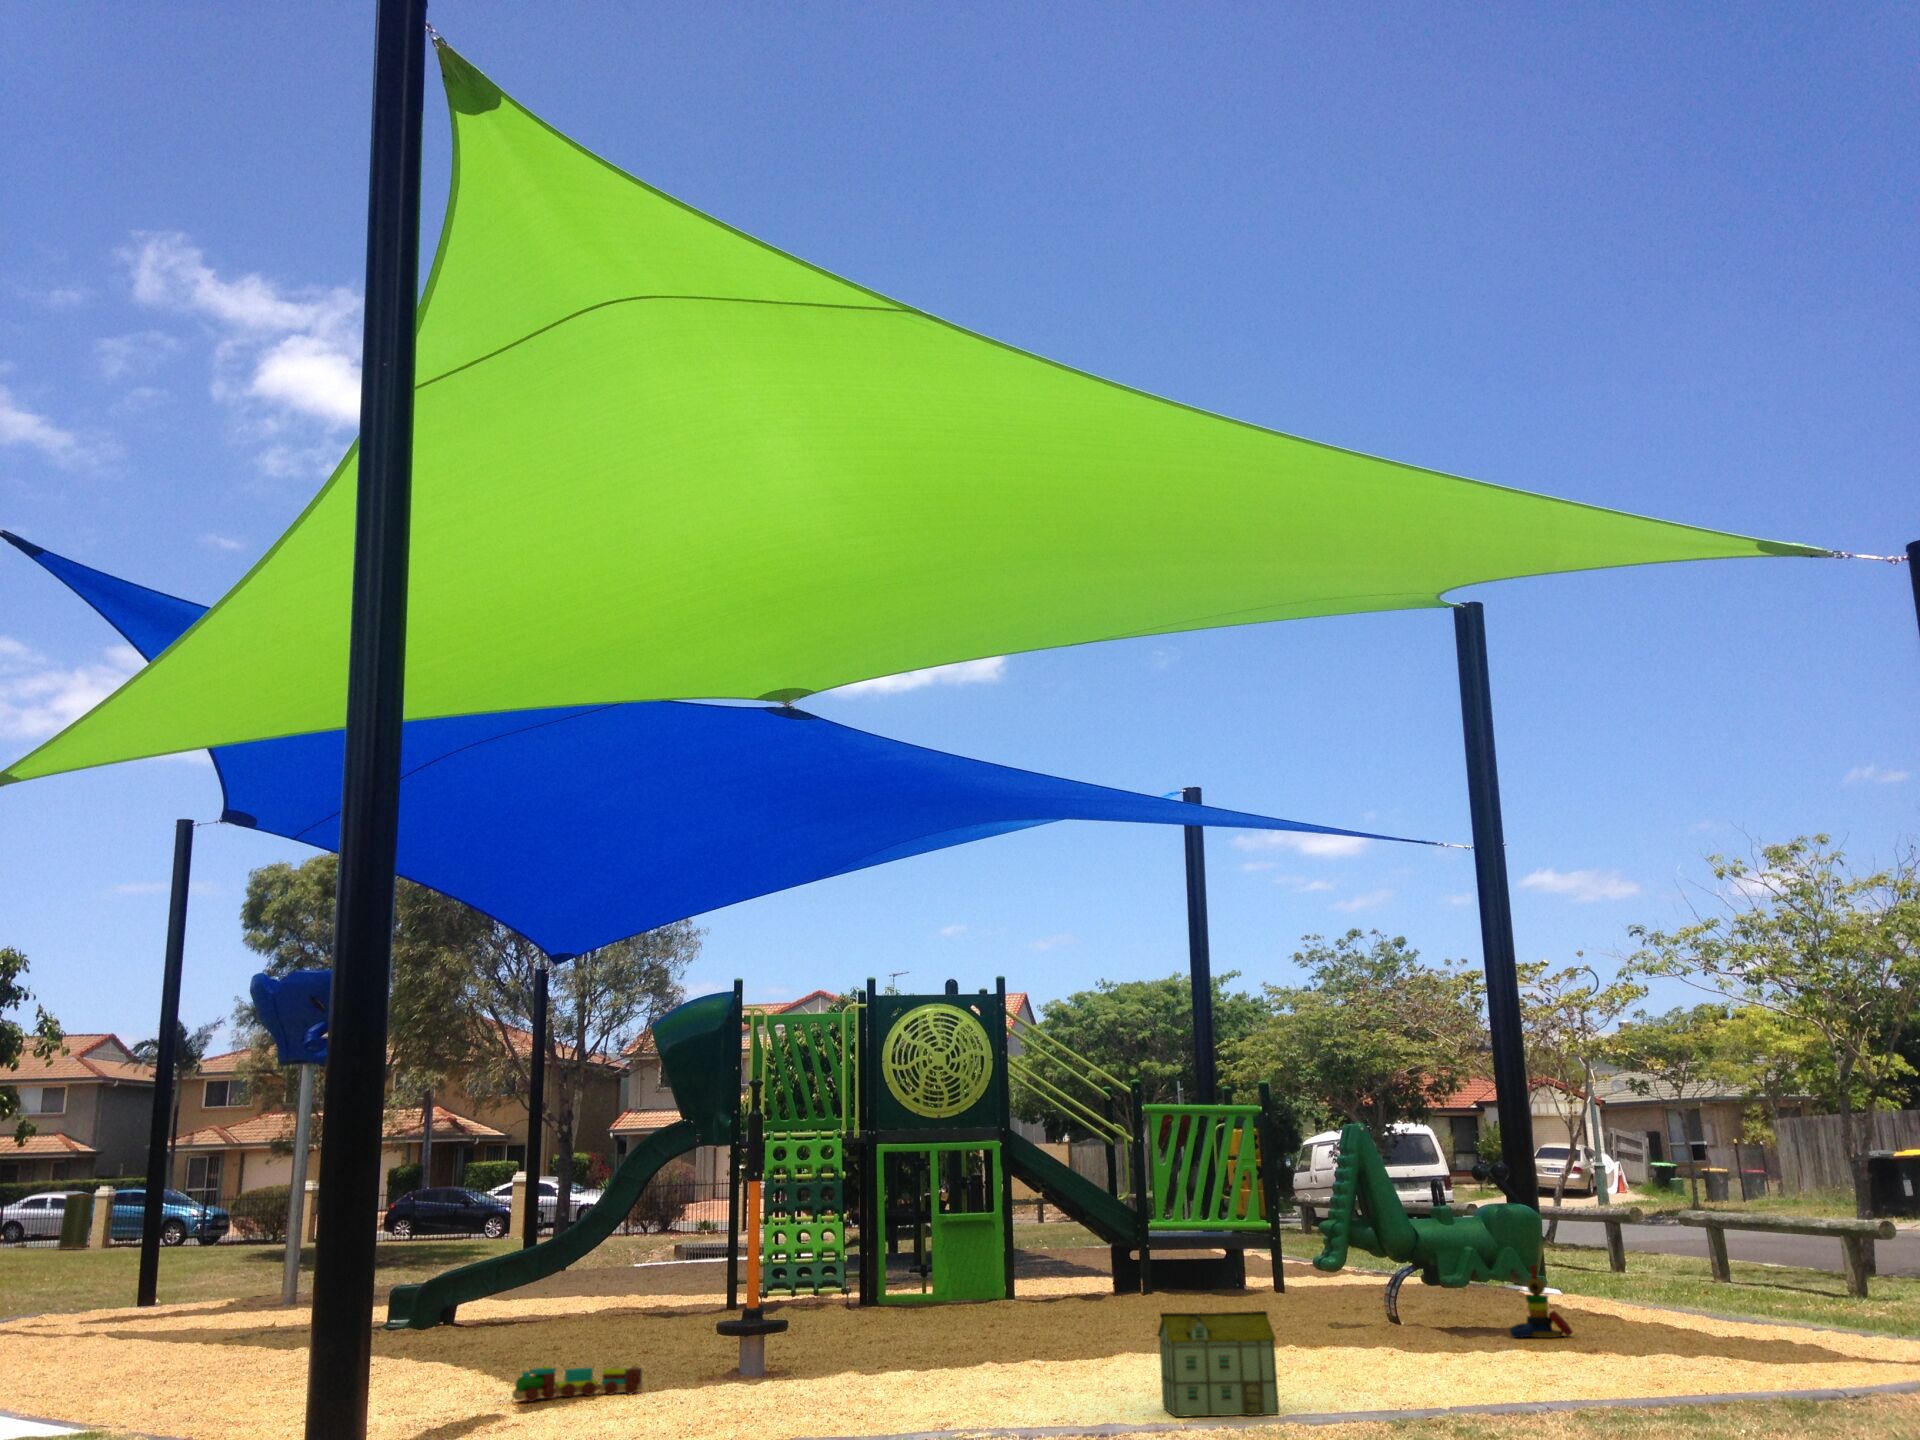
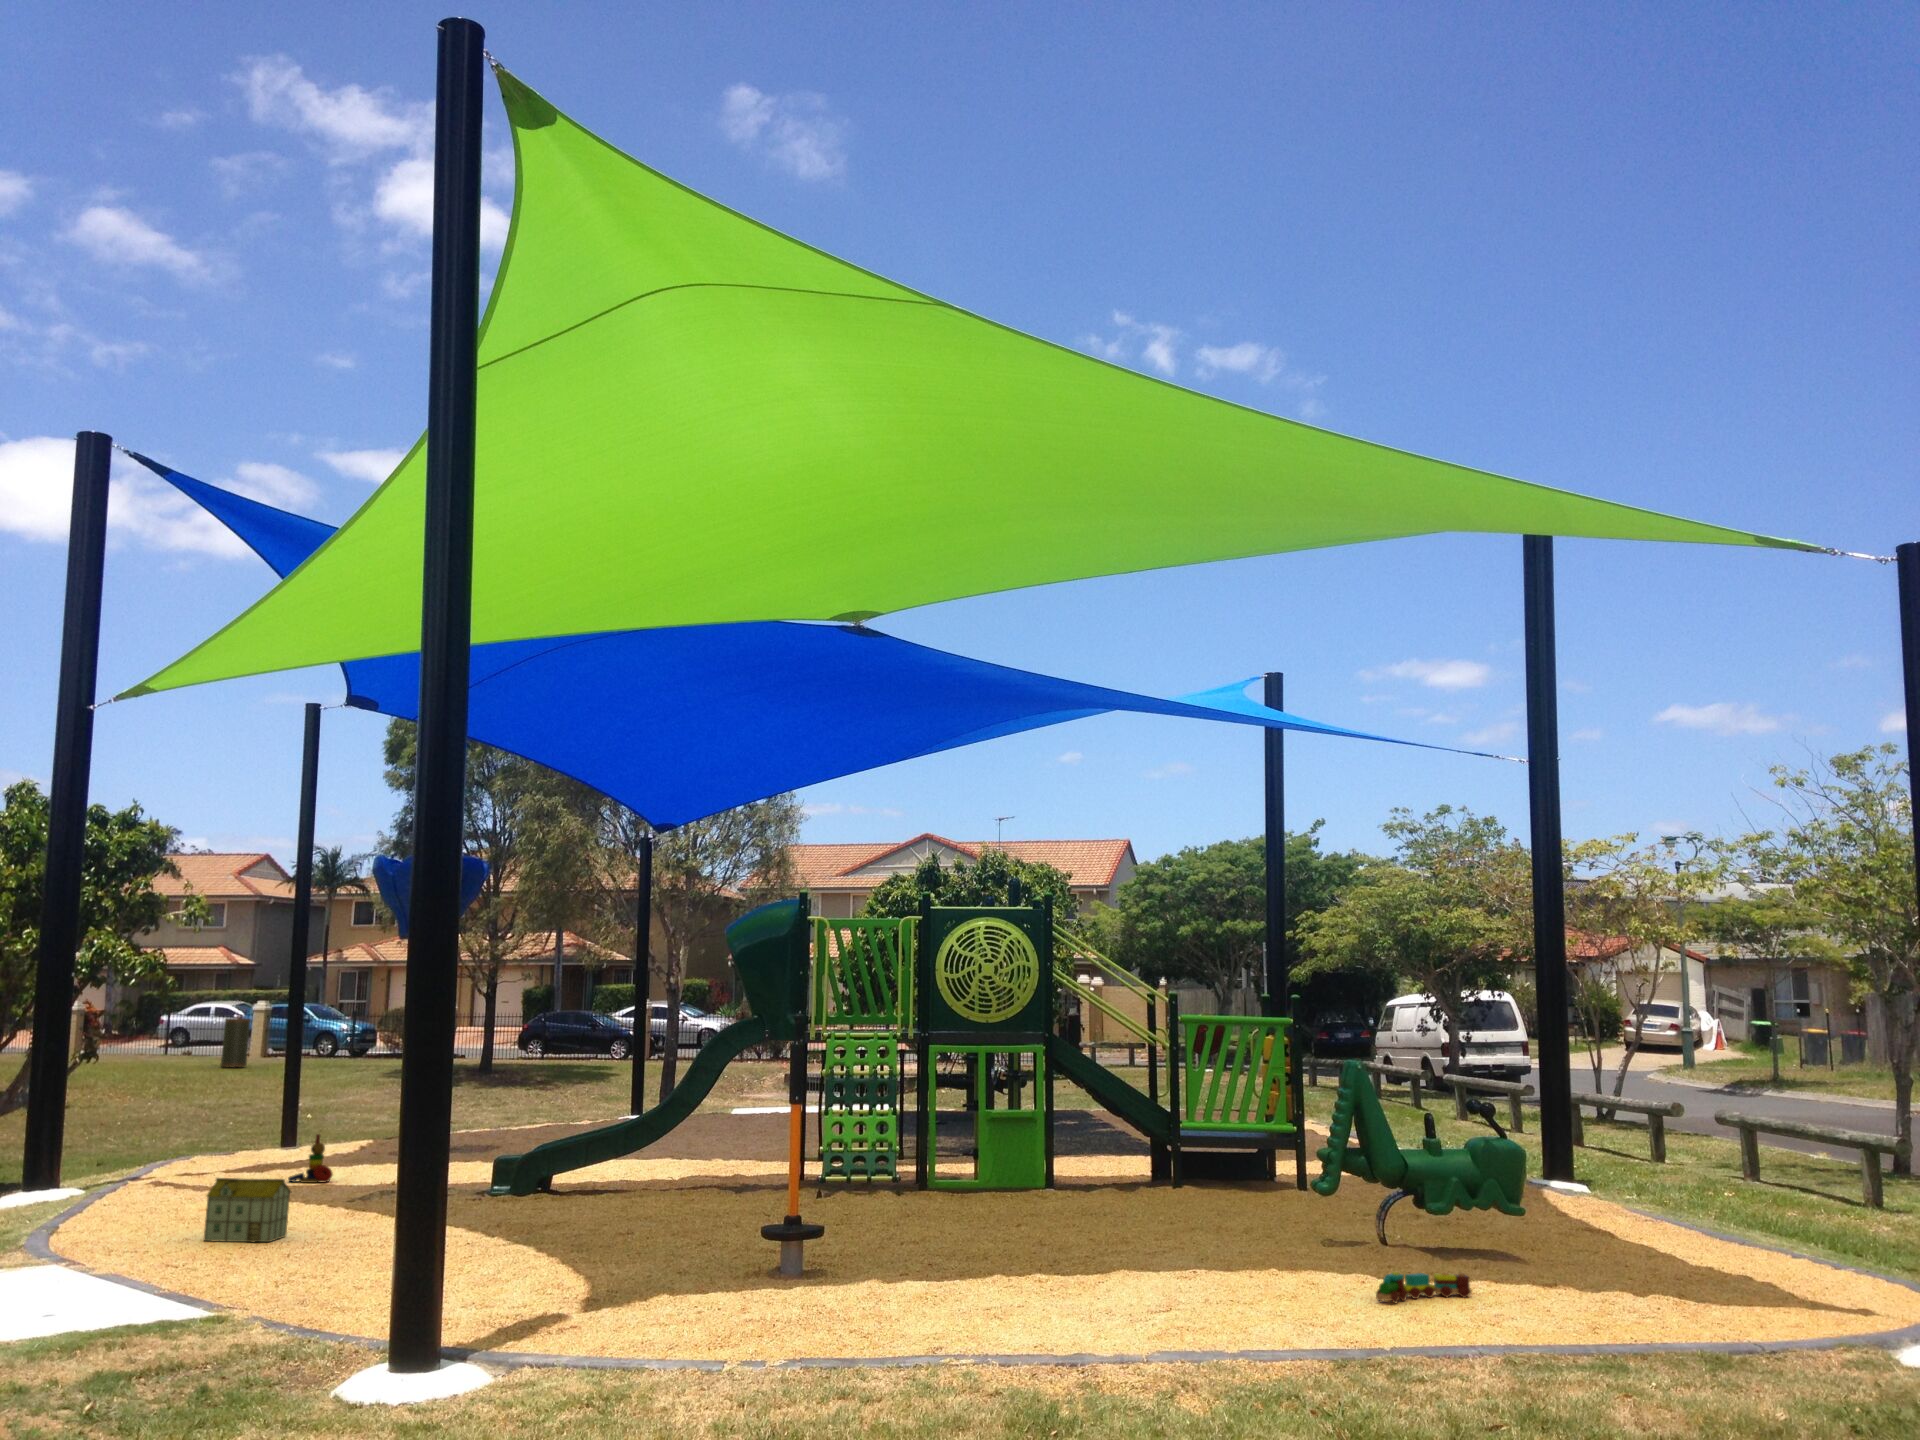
stacking toy: present [1510,1265,1572,1338] -> present [288,1134,333,1183]
toy house: present [1158,1311,1279,1417] -> present [204,1178,291,1242]
toy train: present [512,1365,643,1402] -> present [1376,1272,1472,1303]

